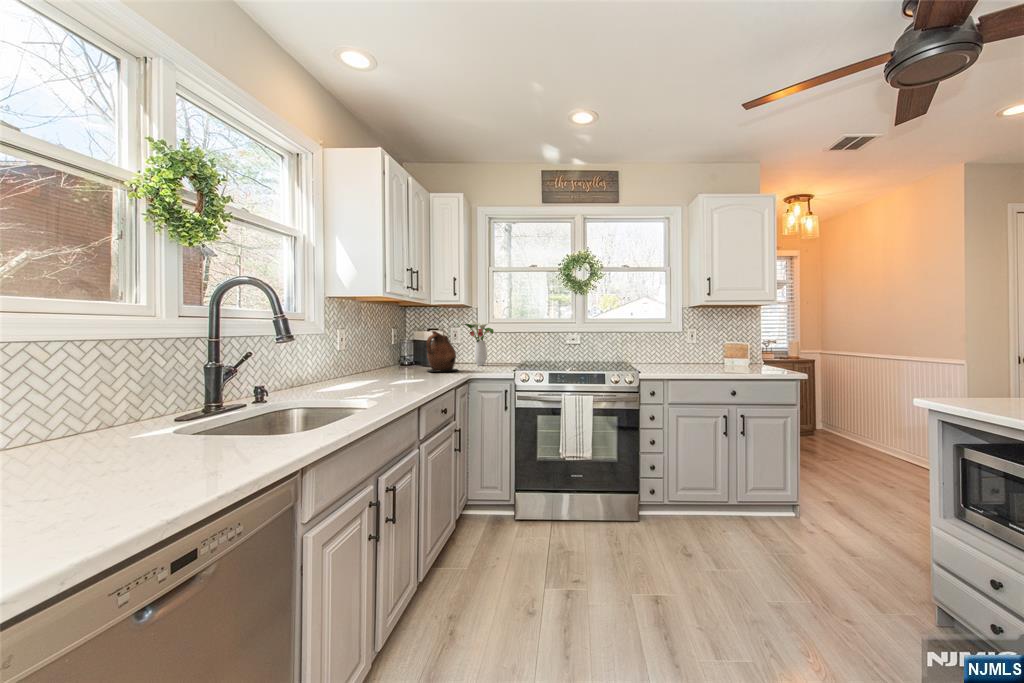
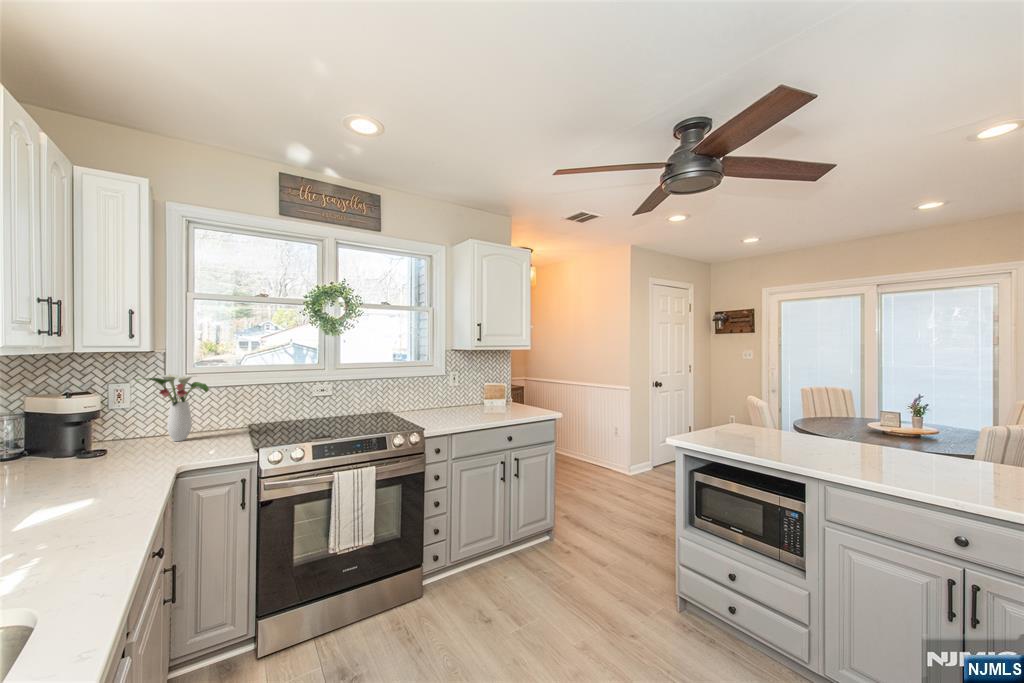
ceramic pitcher: present [427,331,458,372] -> none [65,399,149,473]

